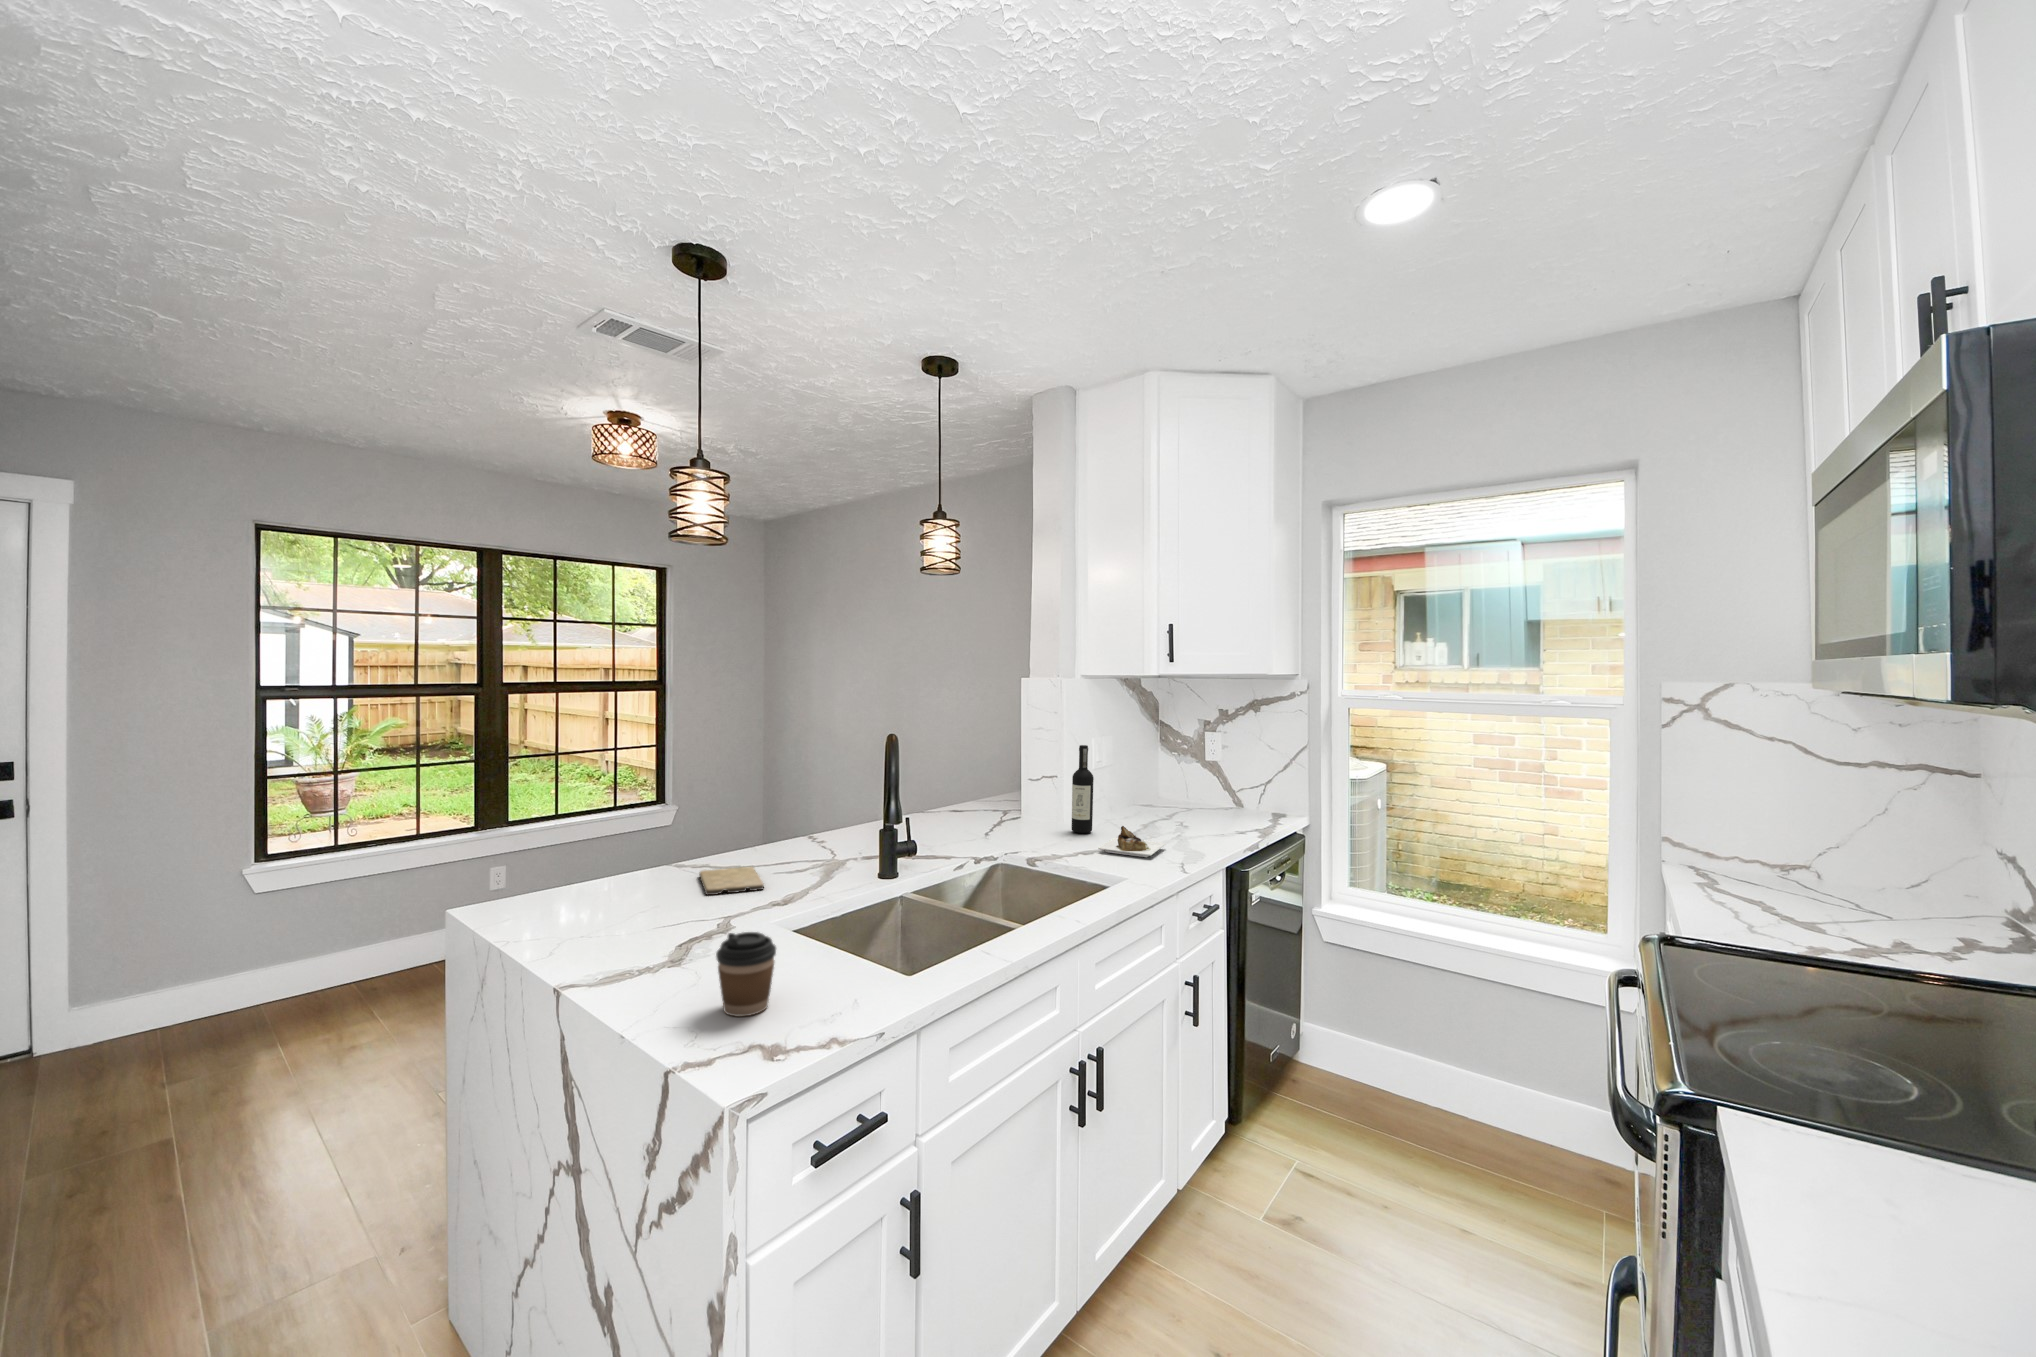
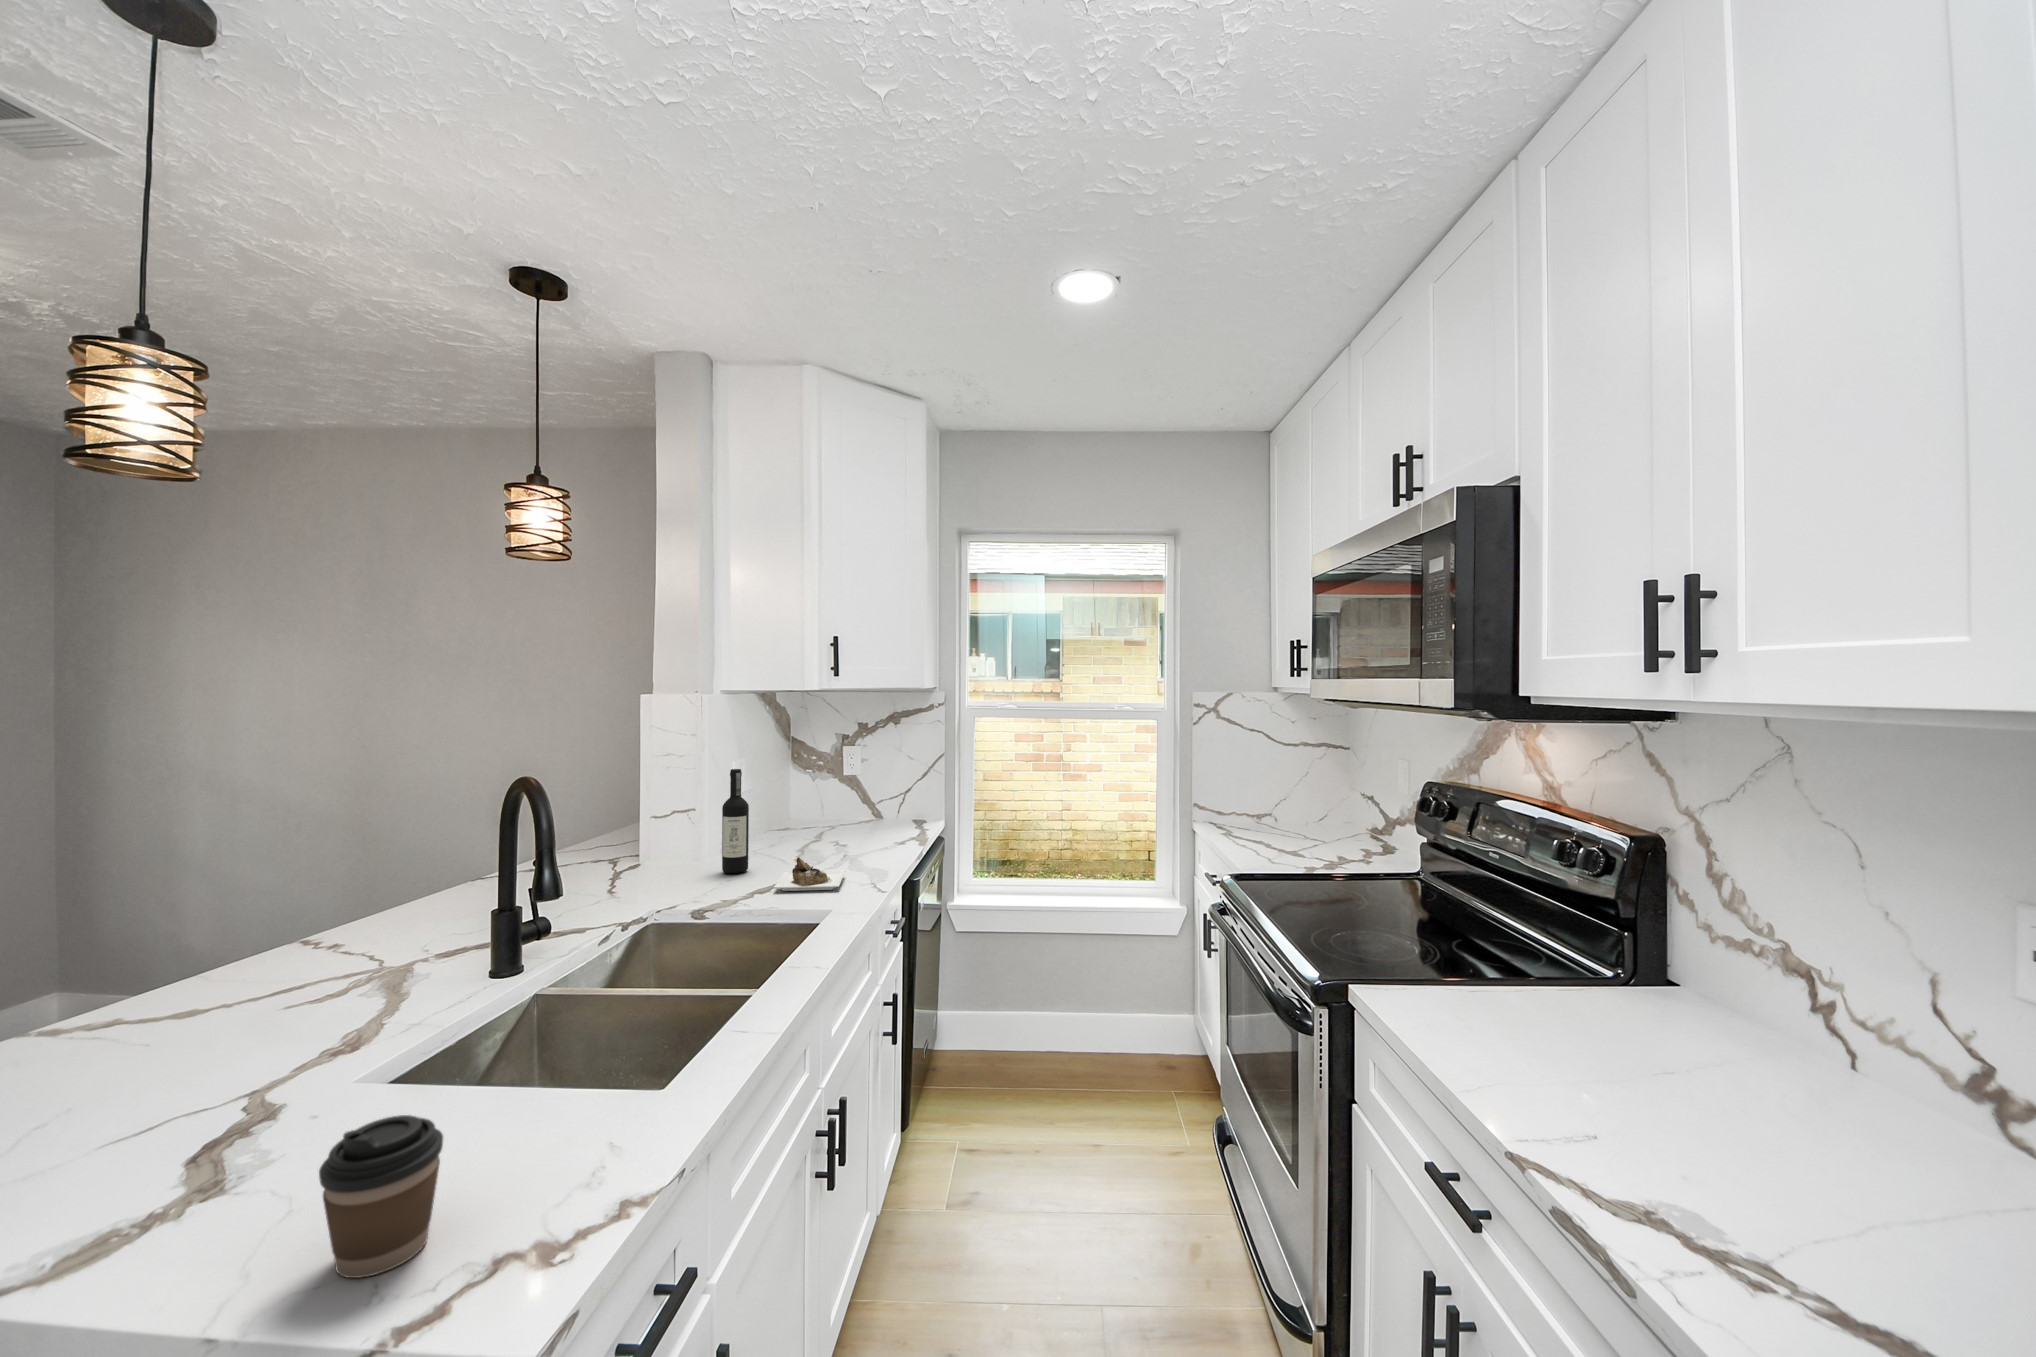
cutting board: present [699,867,764,895] -> none [131,1002,290,1070]

